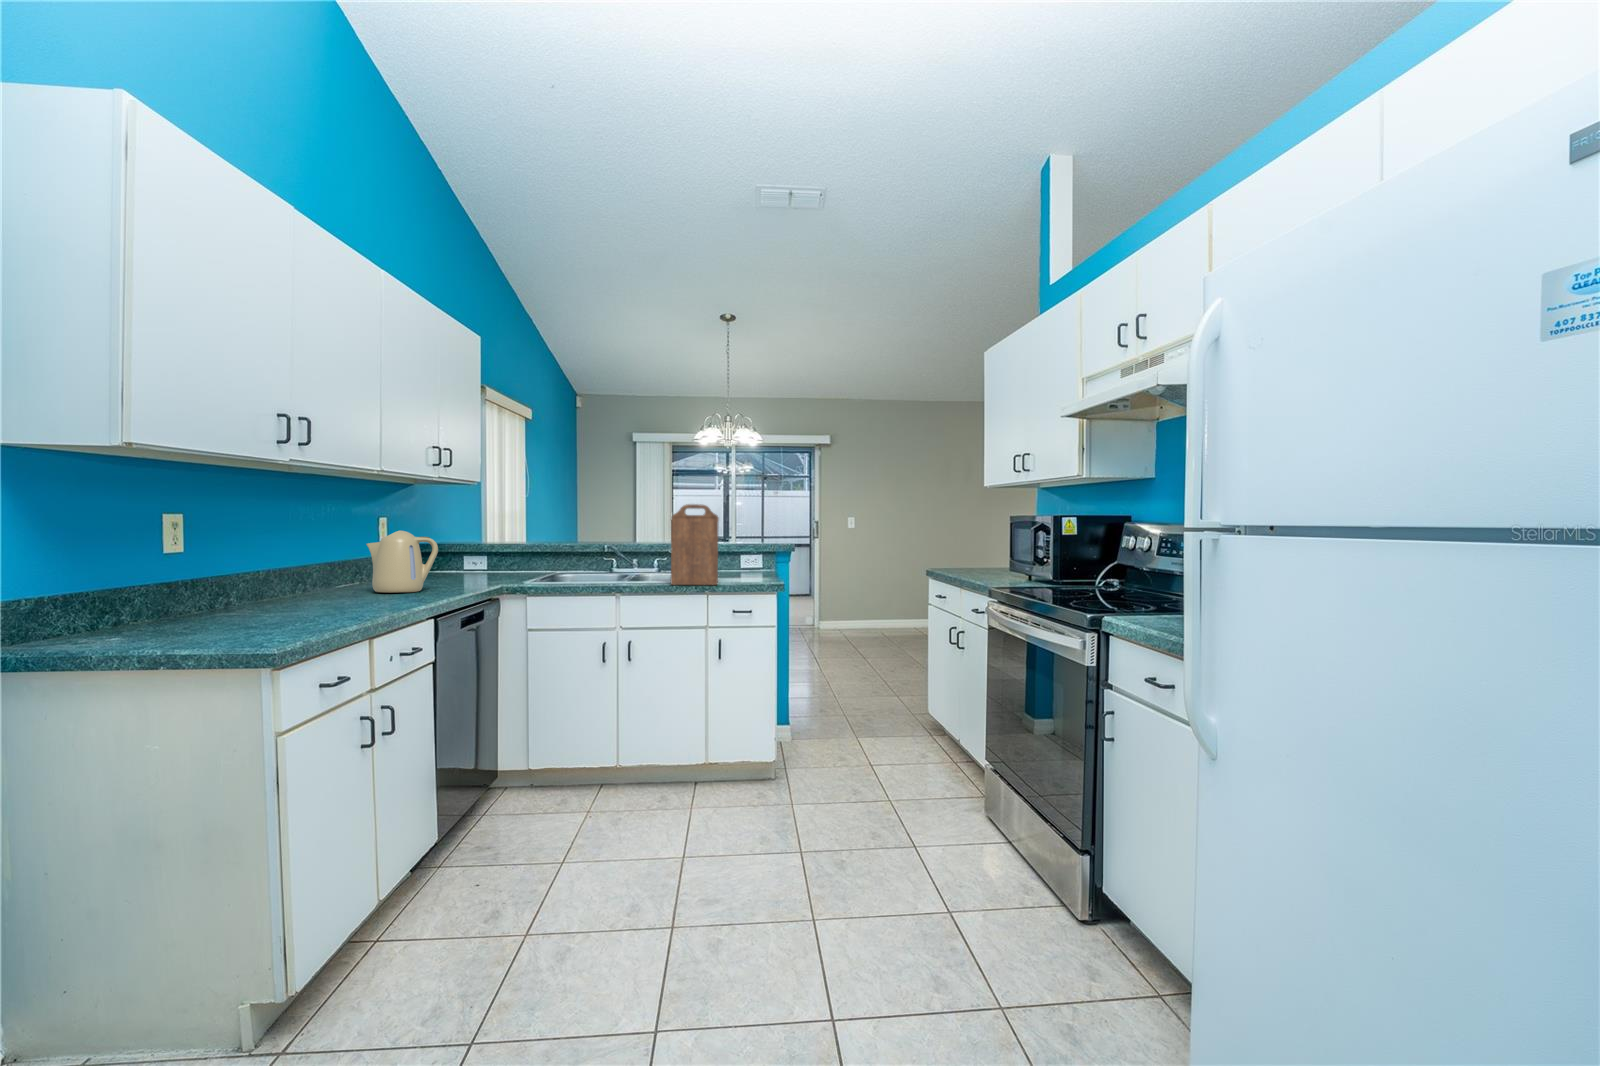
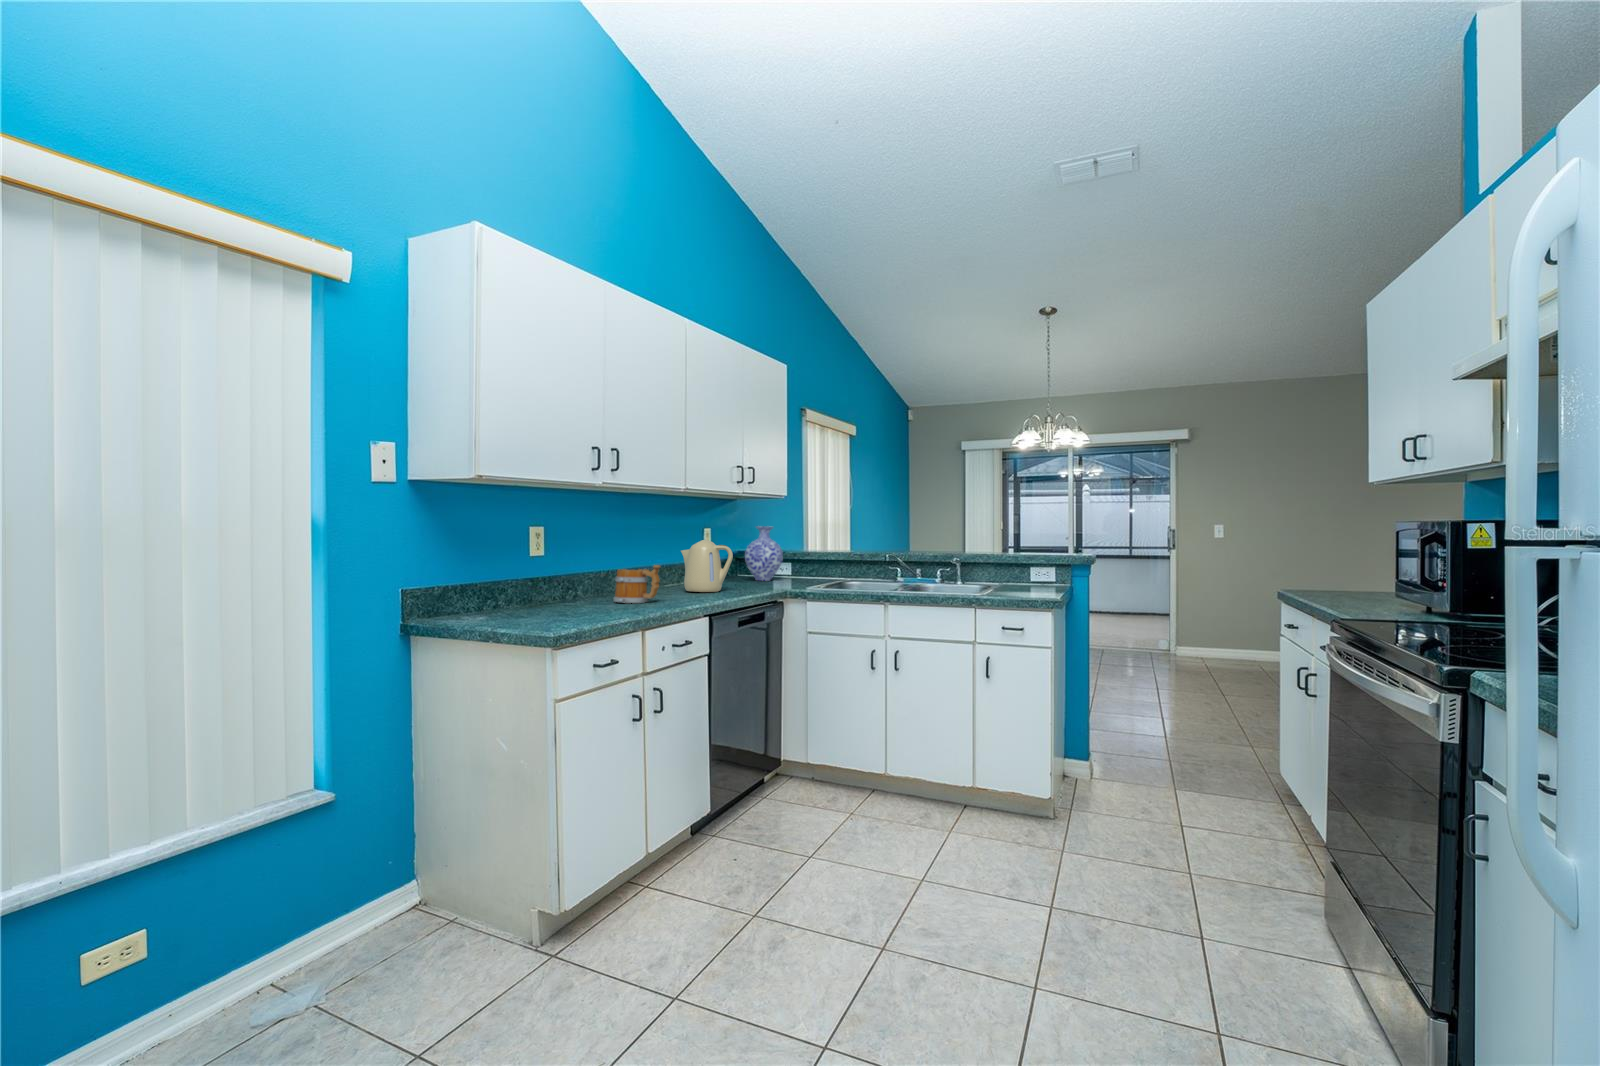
cutting board: present [671,504,719,585] -> none [933,513,983,597]
vase: none [430,515,479,578] -> present [745,526,783,580]
mug: none [292,561,365,608] -> present [614,565,660,603]

